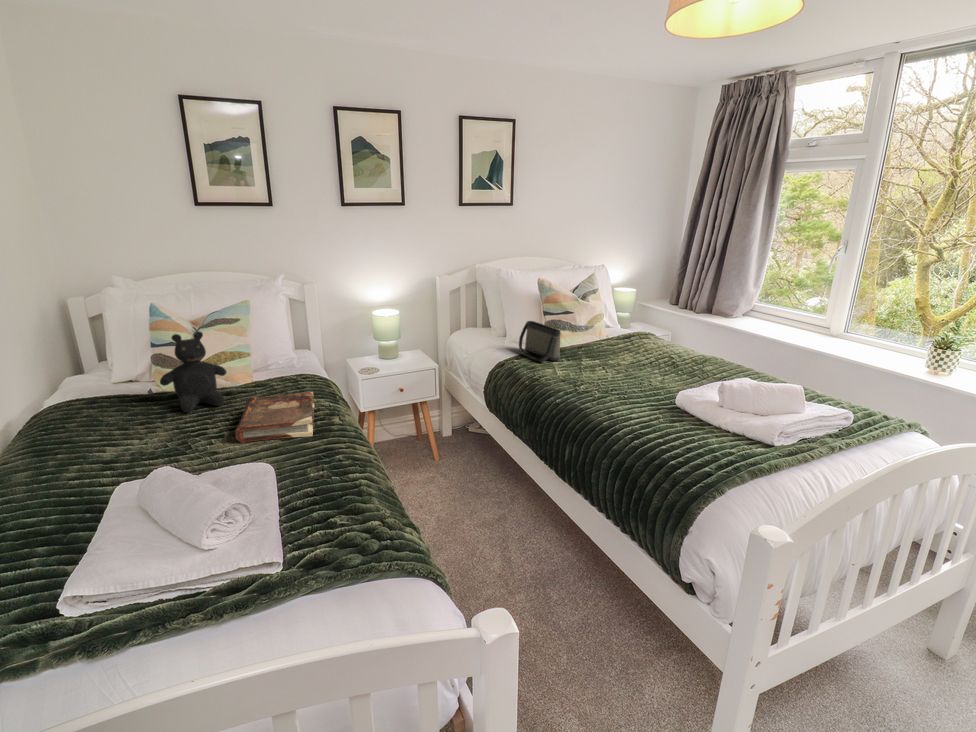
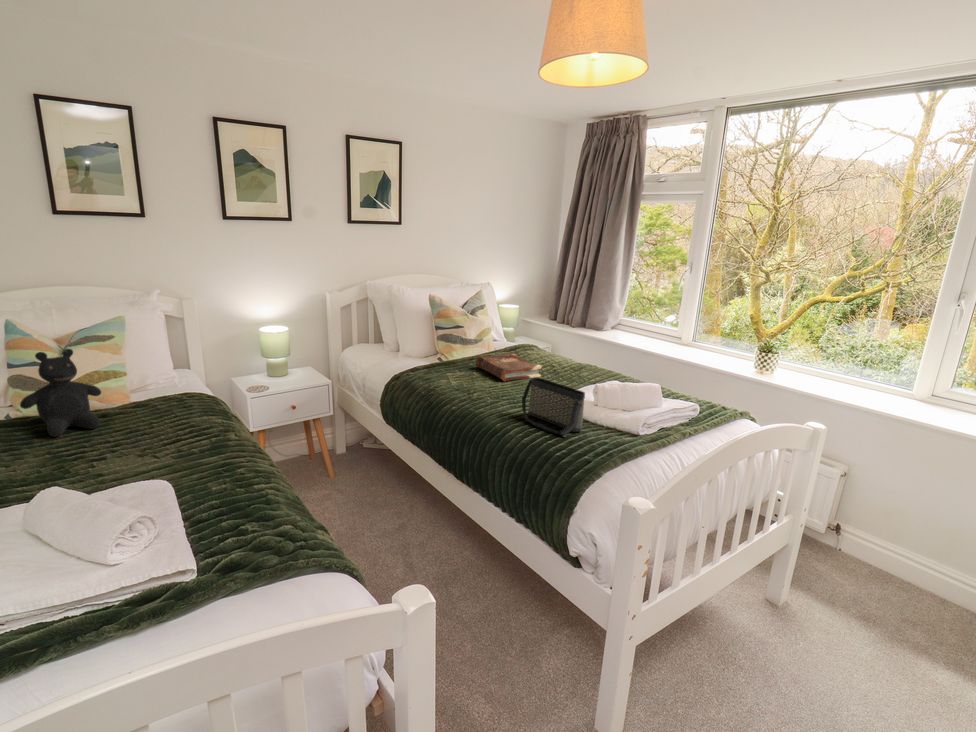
handbag: present [519,321,561,362] -> present [522,377,585,435]
book: present [235,391,314,443] -> present [476,353,542,381]

